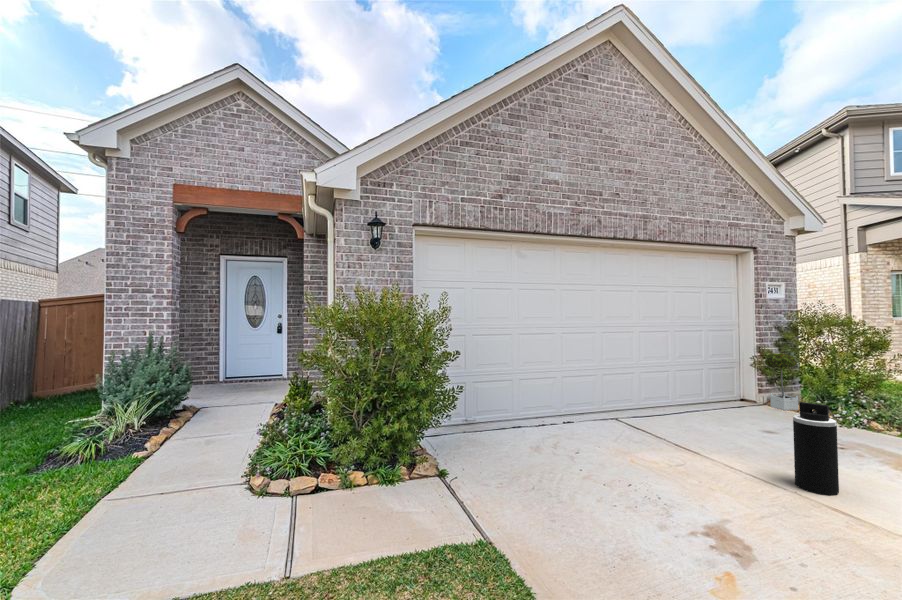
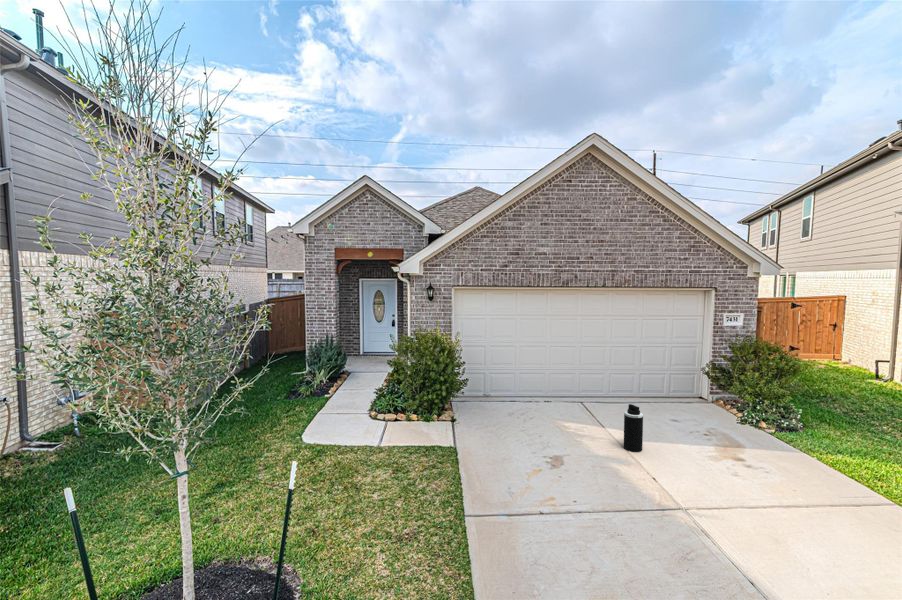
potted tree: present [765,353,798,410] -> none [713,368,734,410]

